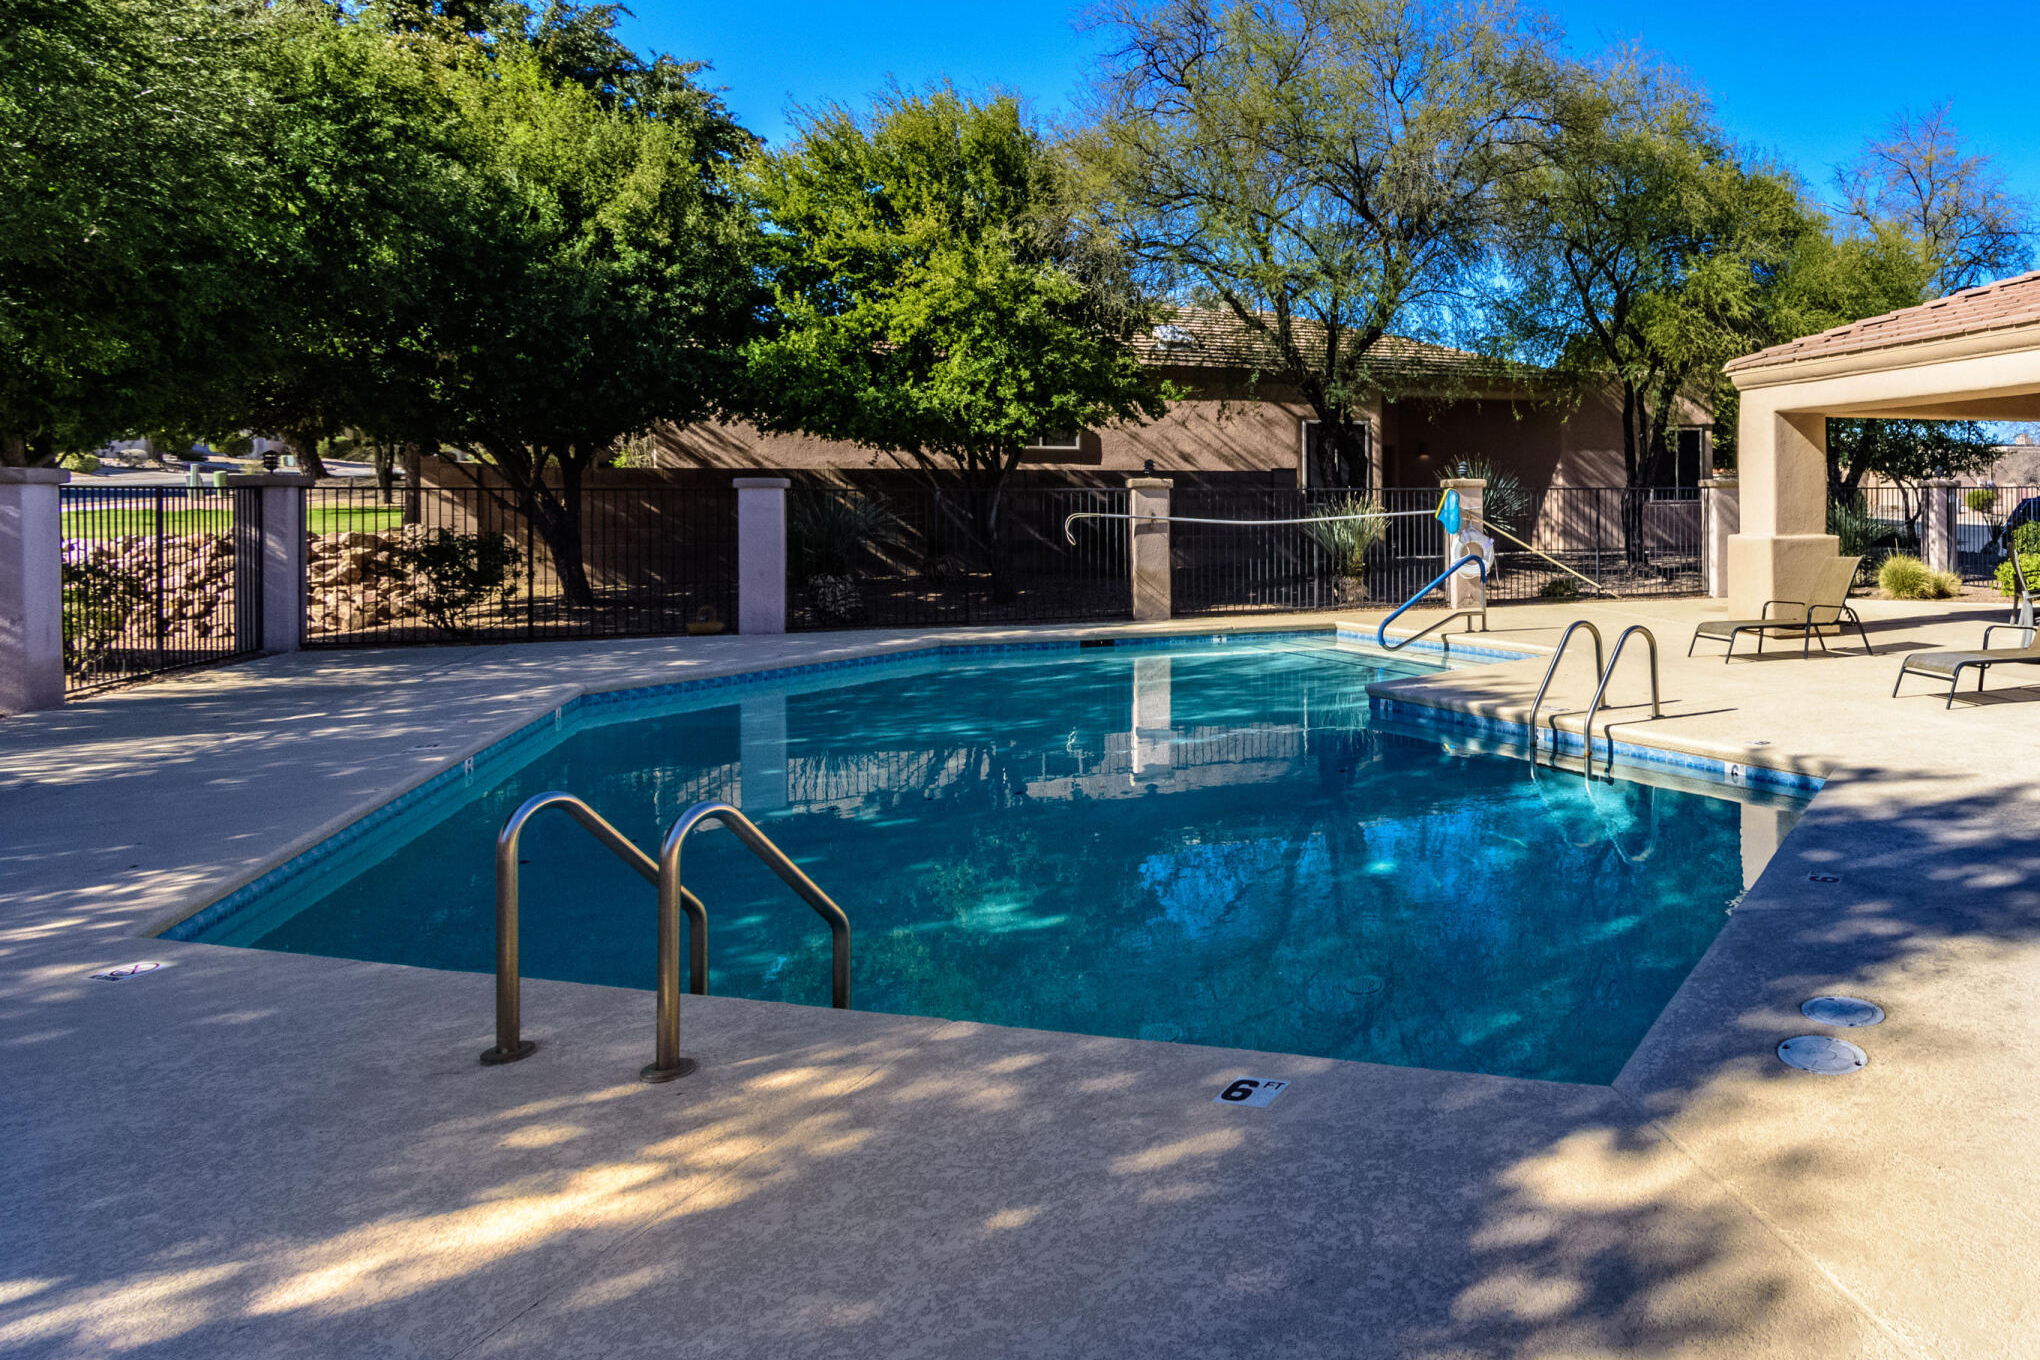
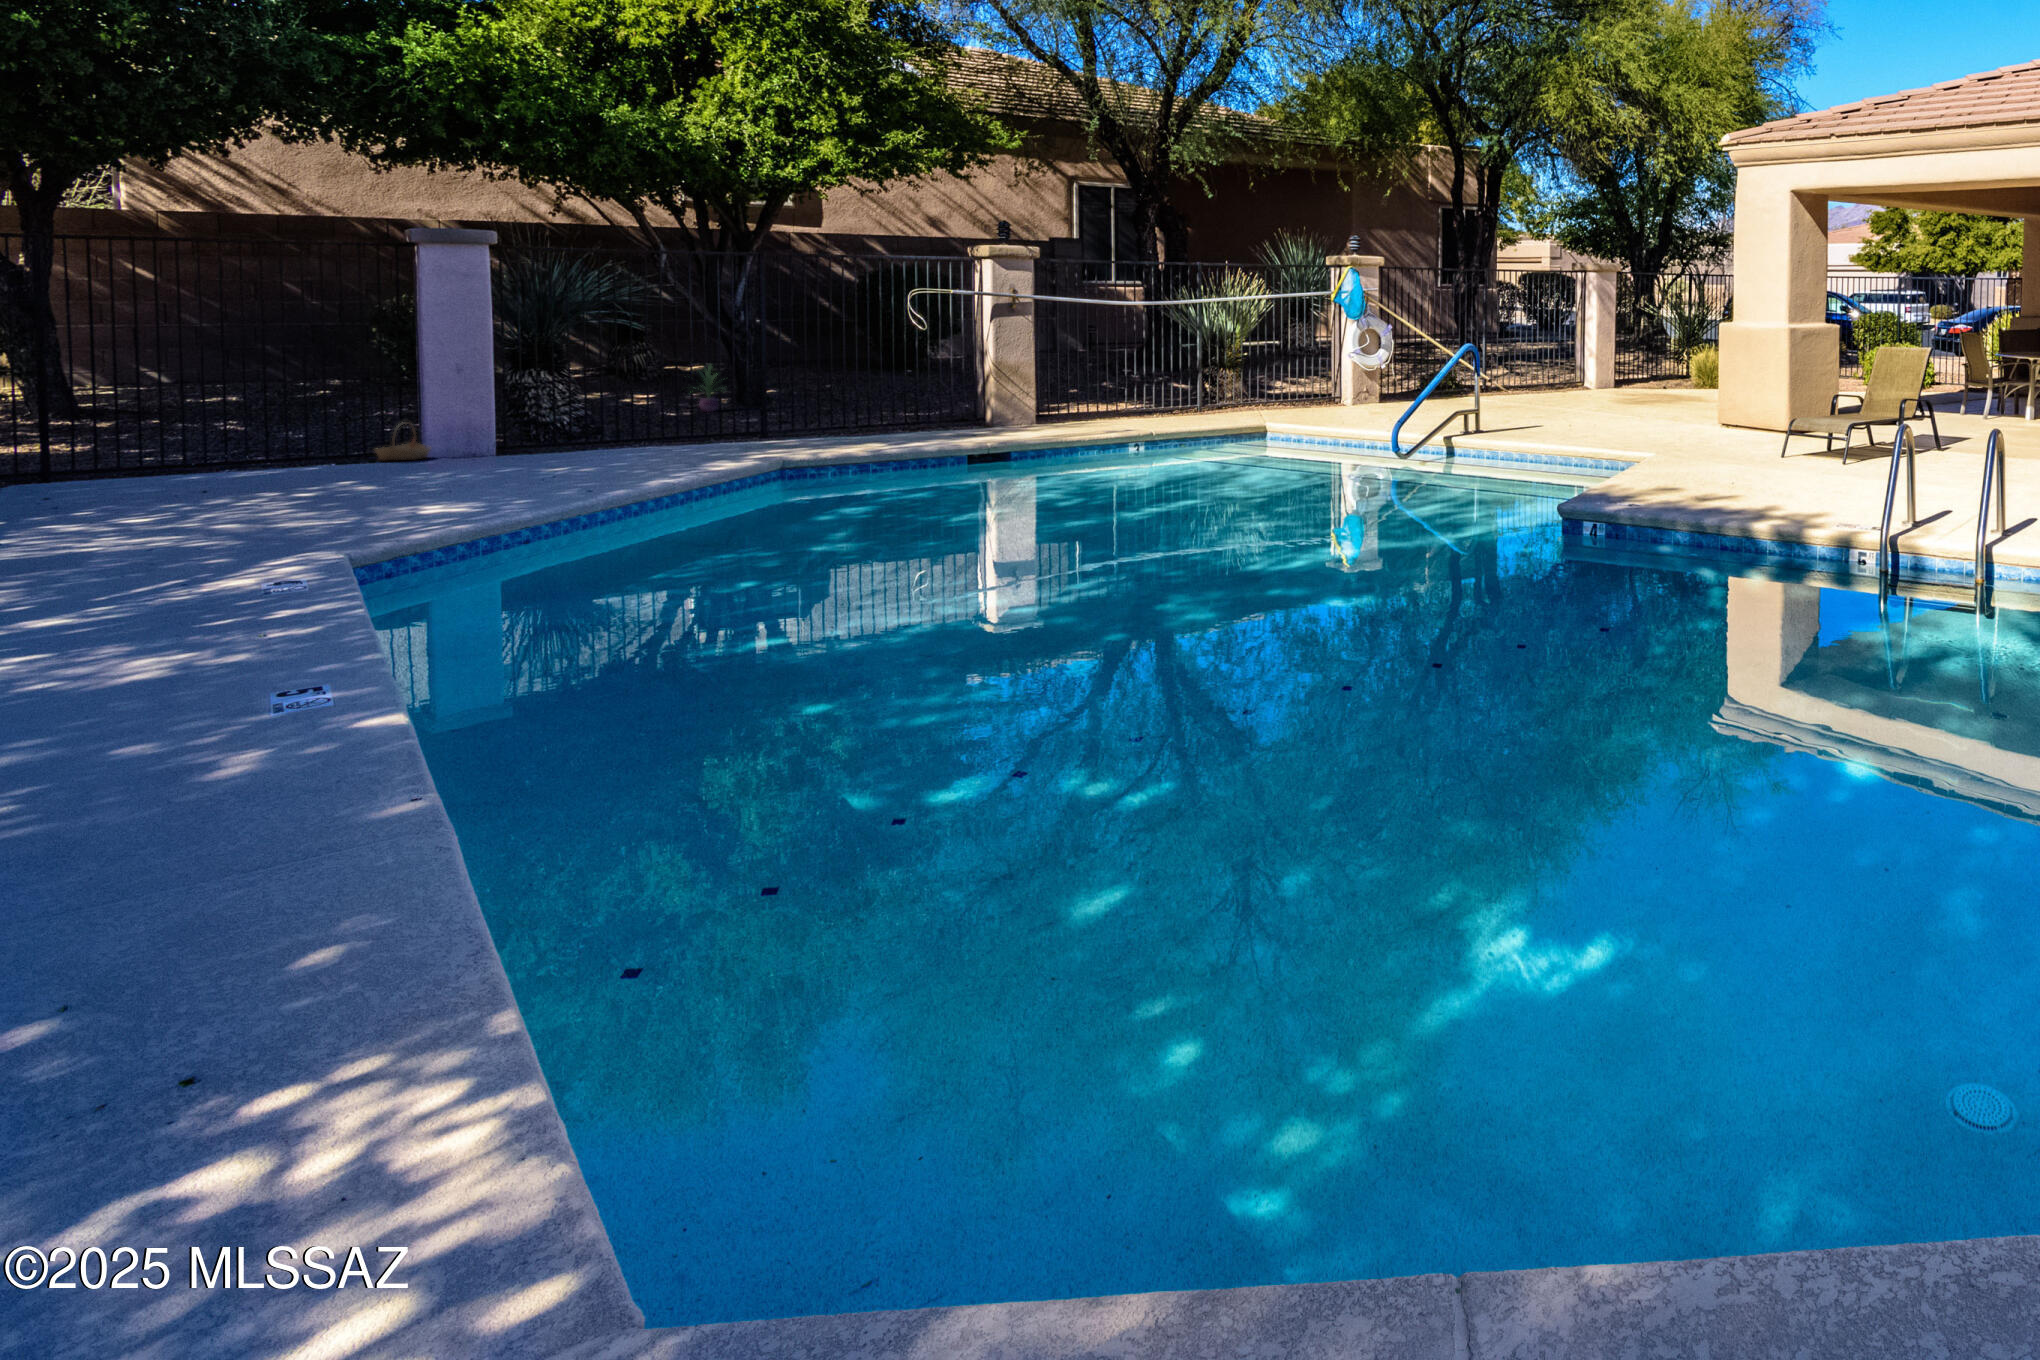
decorative plant: none [939,571,981,606] -> present [699,366,718,412]

